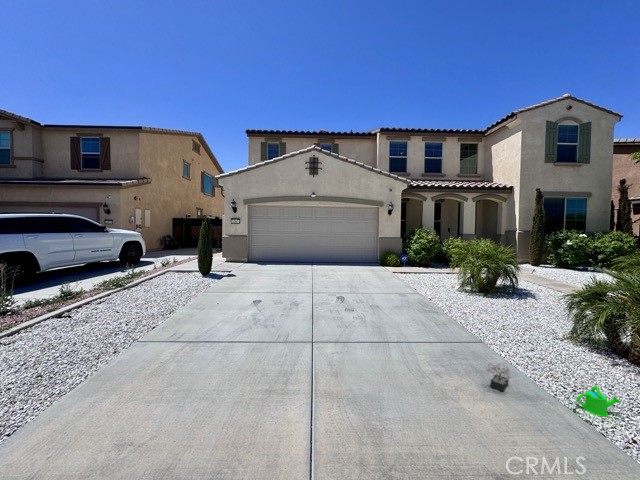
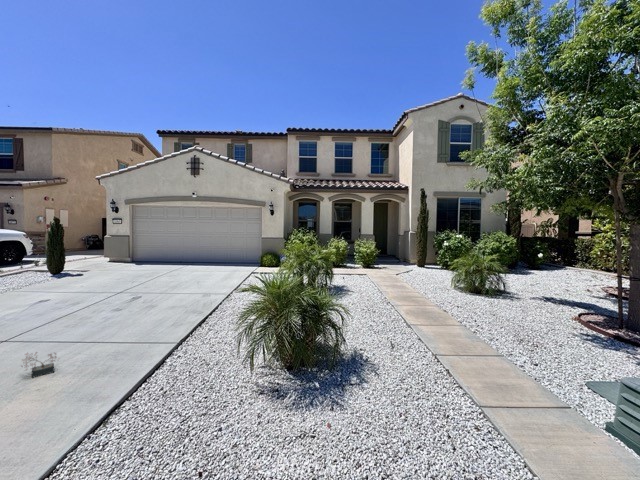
watering can: present [577,386,620,416] -> none [59,372,84,399]

